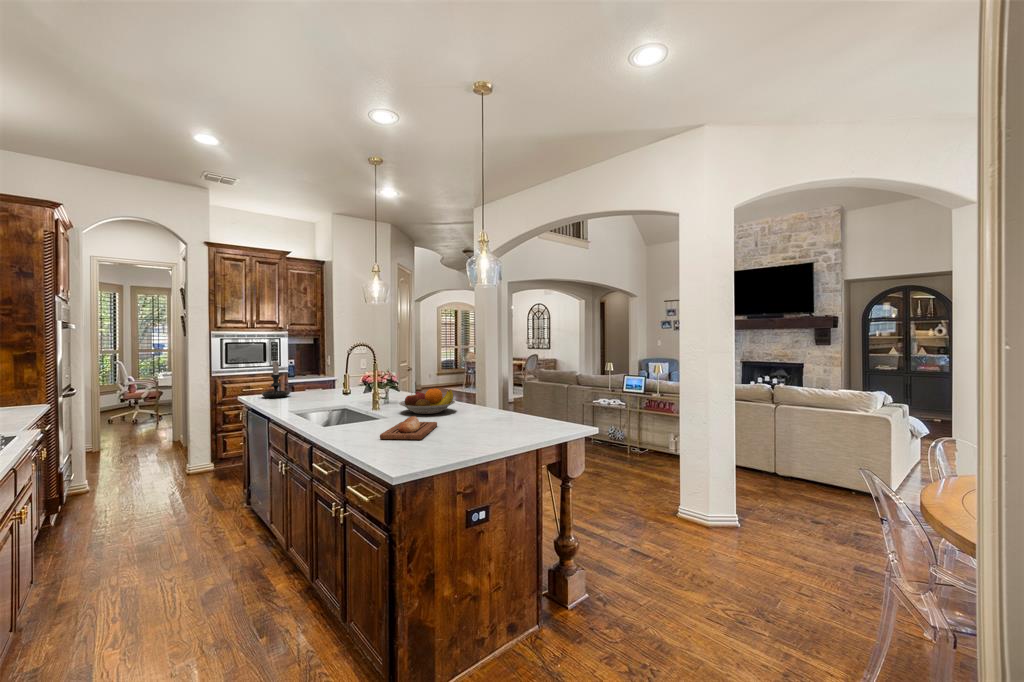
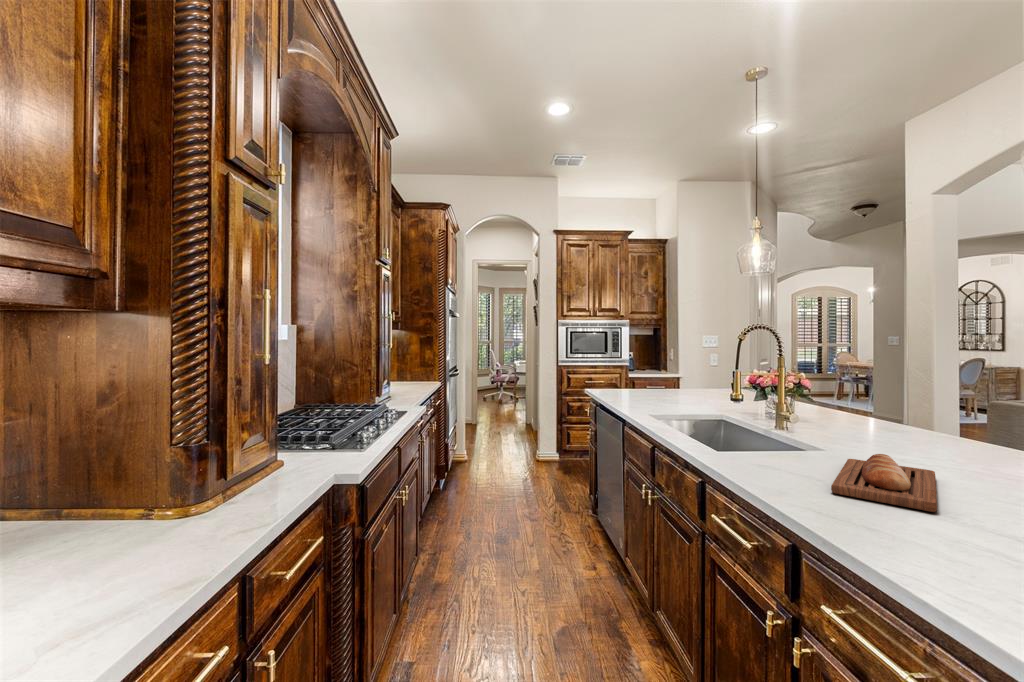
candle holder: present [262,361,291,398] -> none [609,348,641,394]
fruit bowl: present [399,388,455,414] -> none [818,403,937,446]

